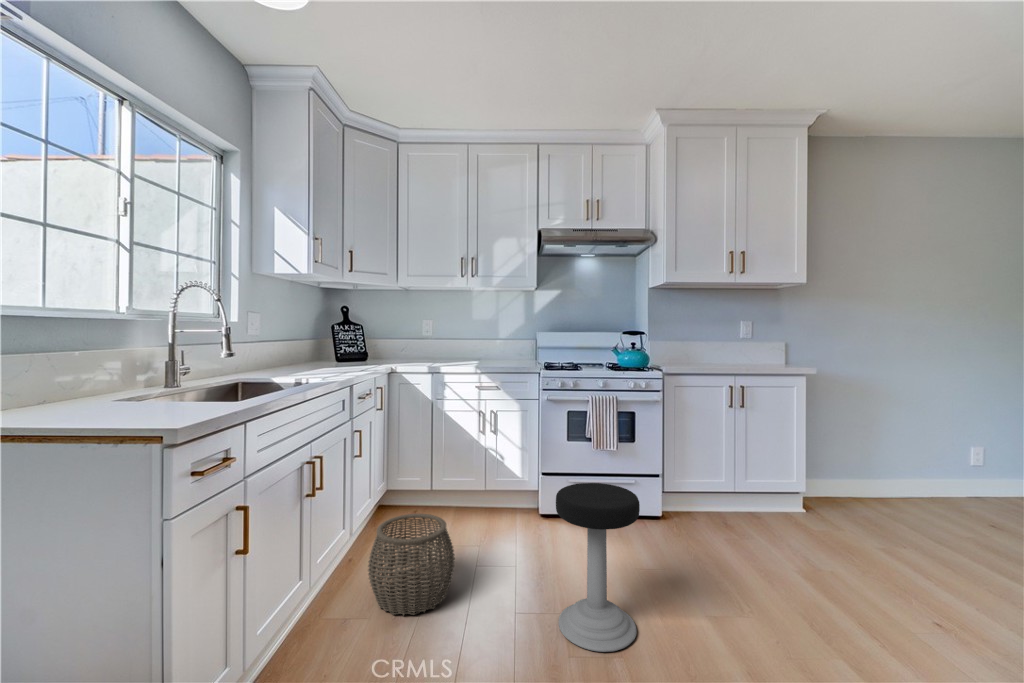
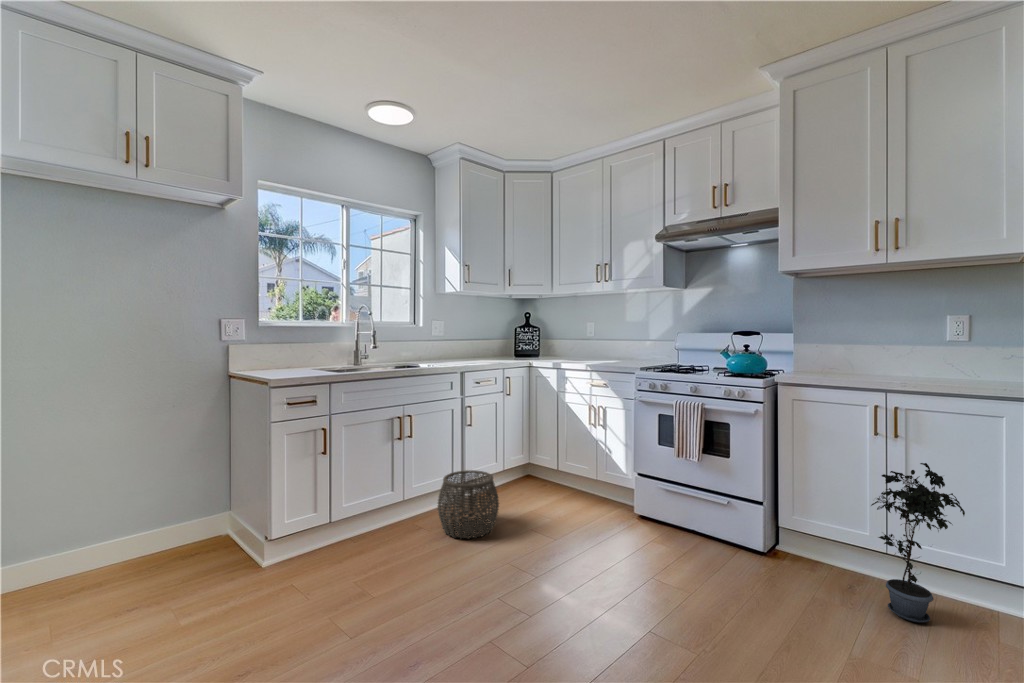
potted plant: none [743,423,820,536] -> present [871,463,965,623]
stool: present [556,483,640,652] -> none [510,467,582,610]

